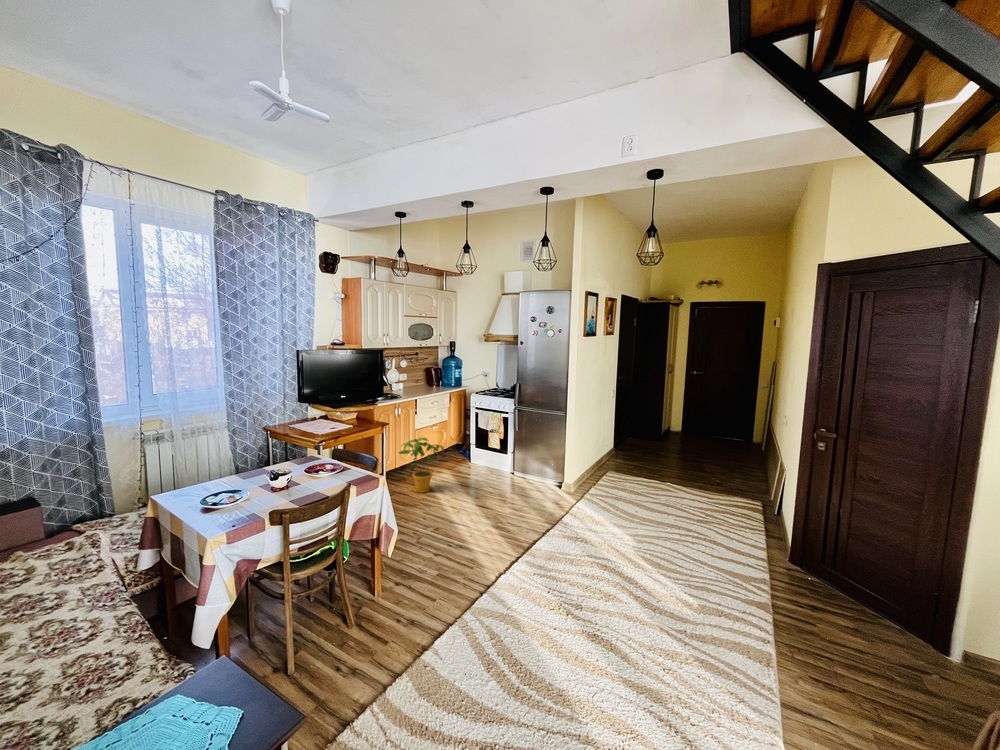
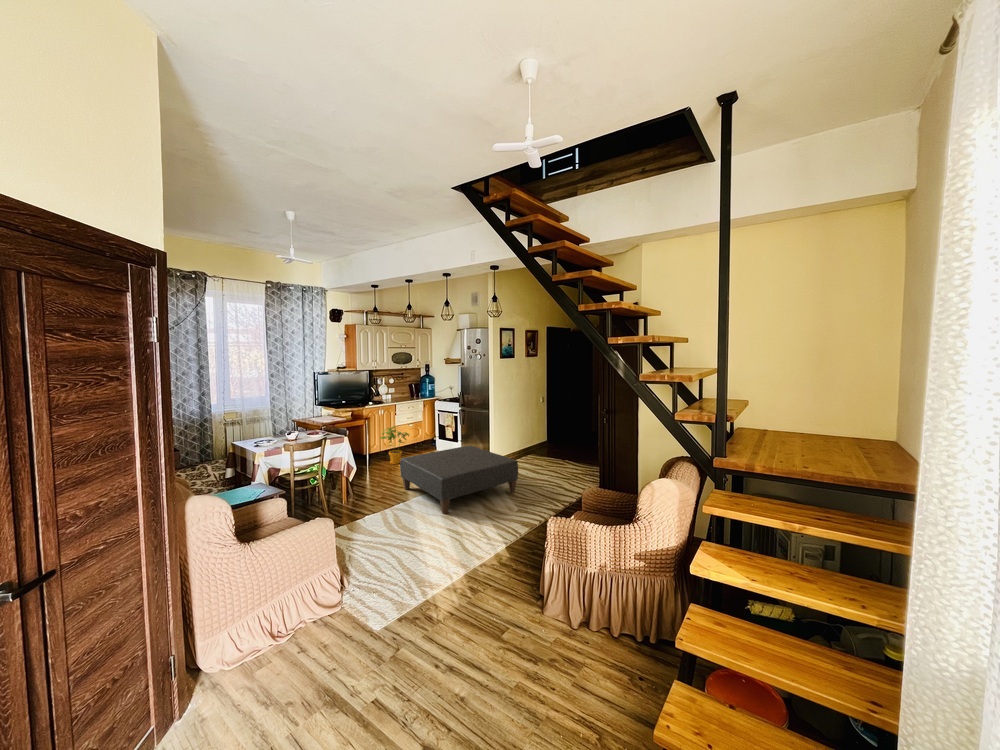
ottoman: none [457,471,654,620] -> present [400,445,518,514]

